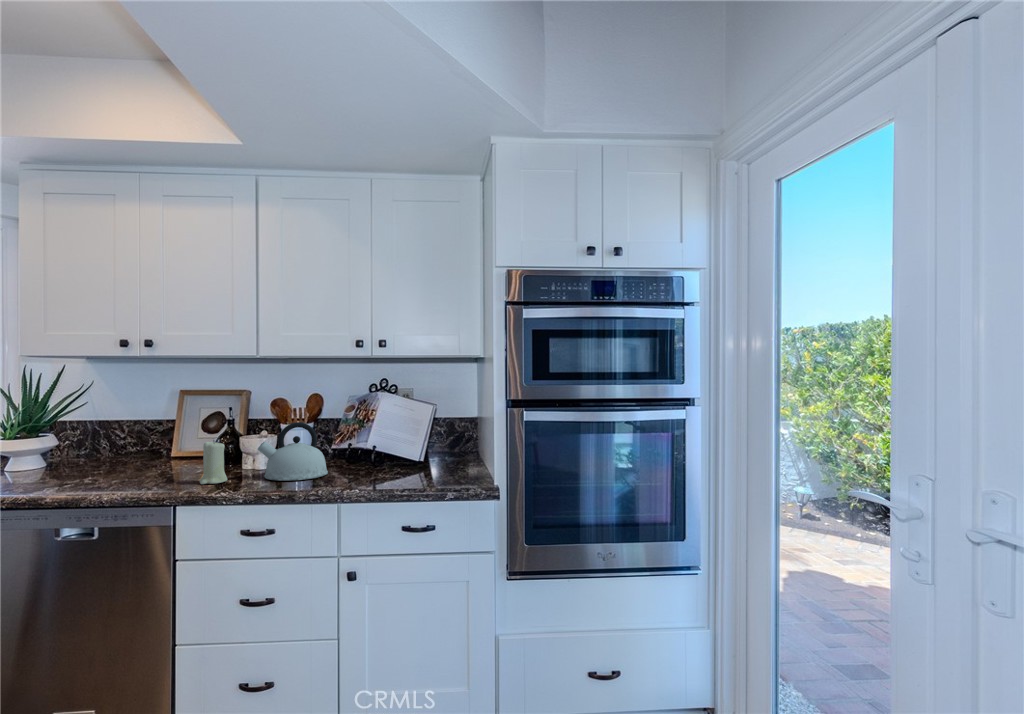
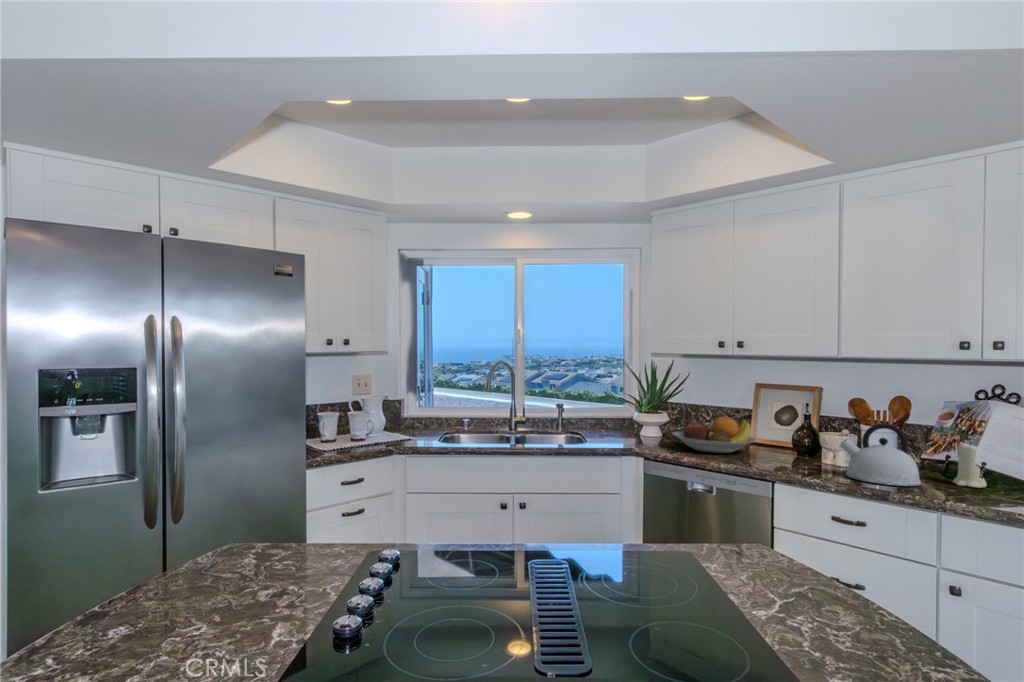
fruit bowl: none [65,433,175,478] -> present [672,417,756,453]
candle: present [200,440,227,484] -> present [953,443,987,488]

